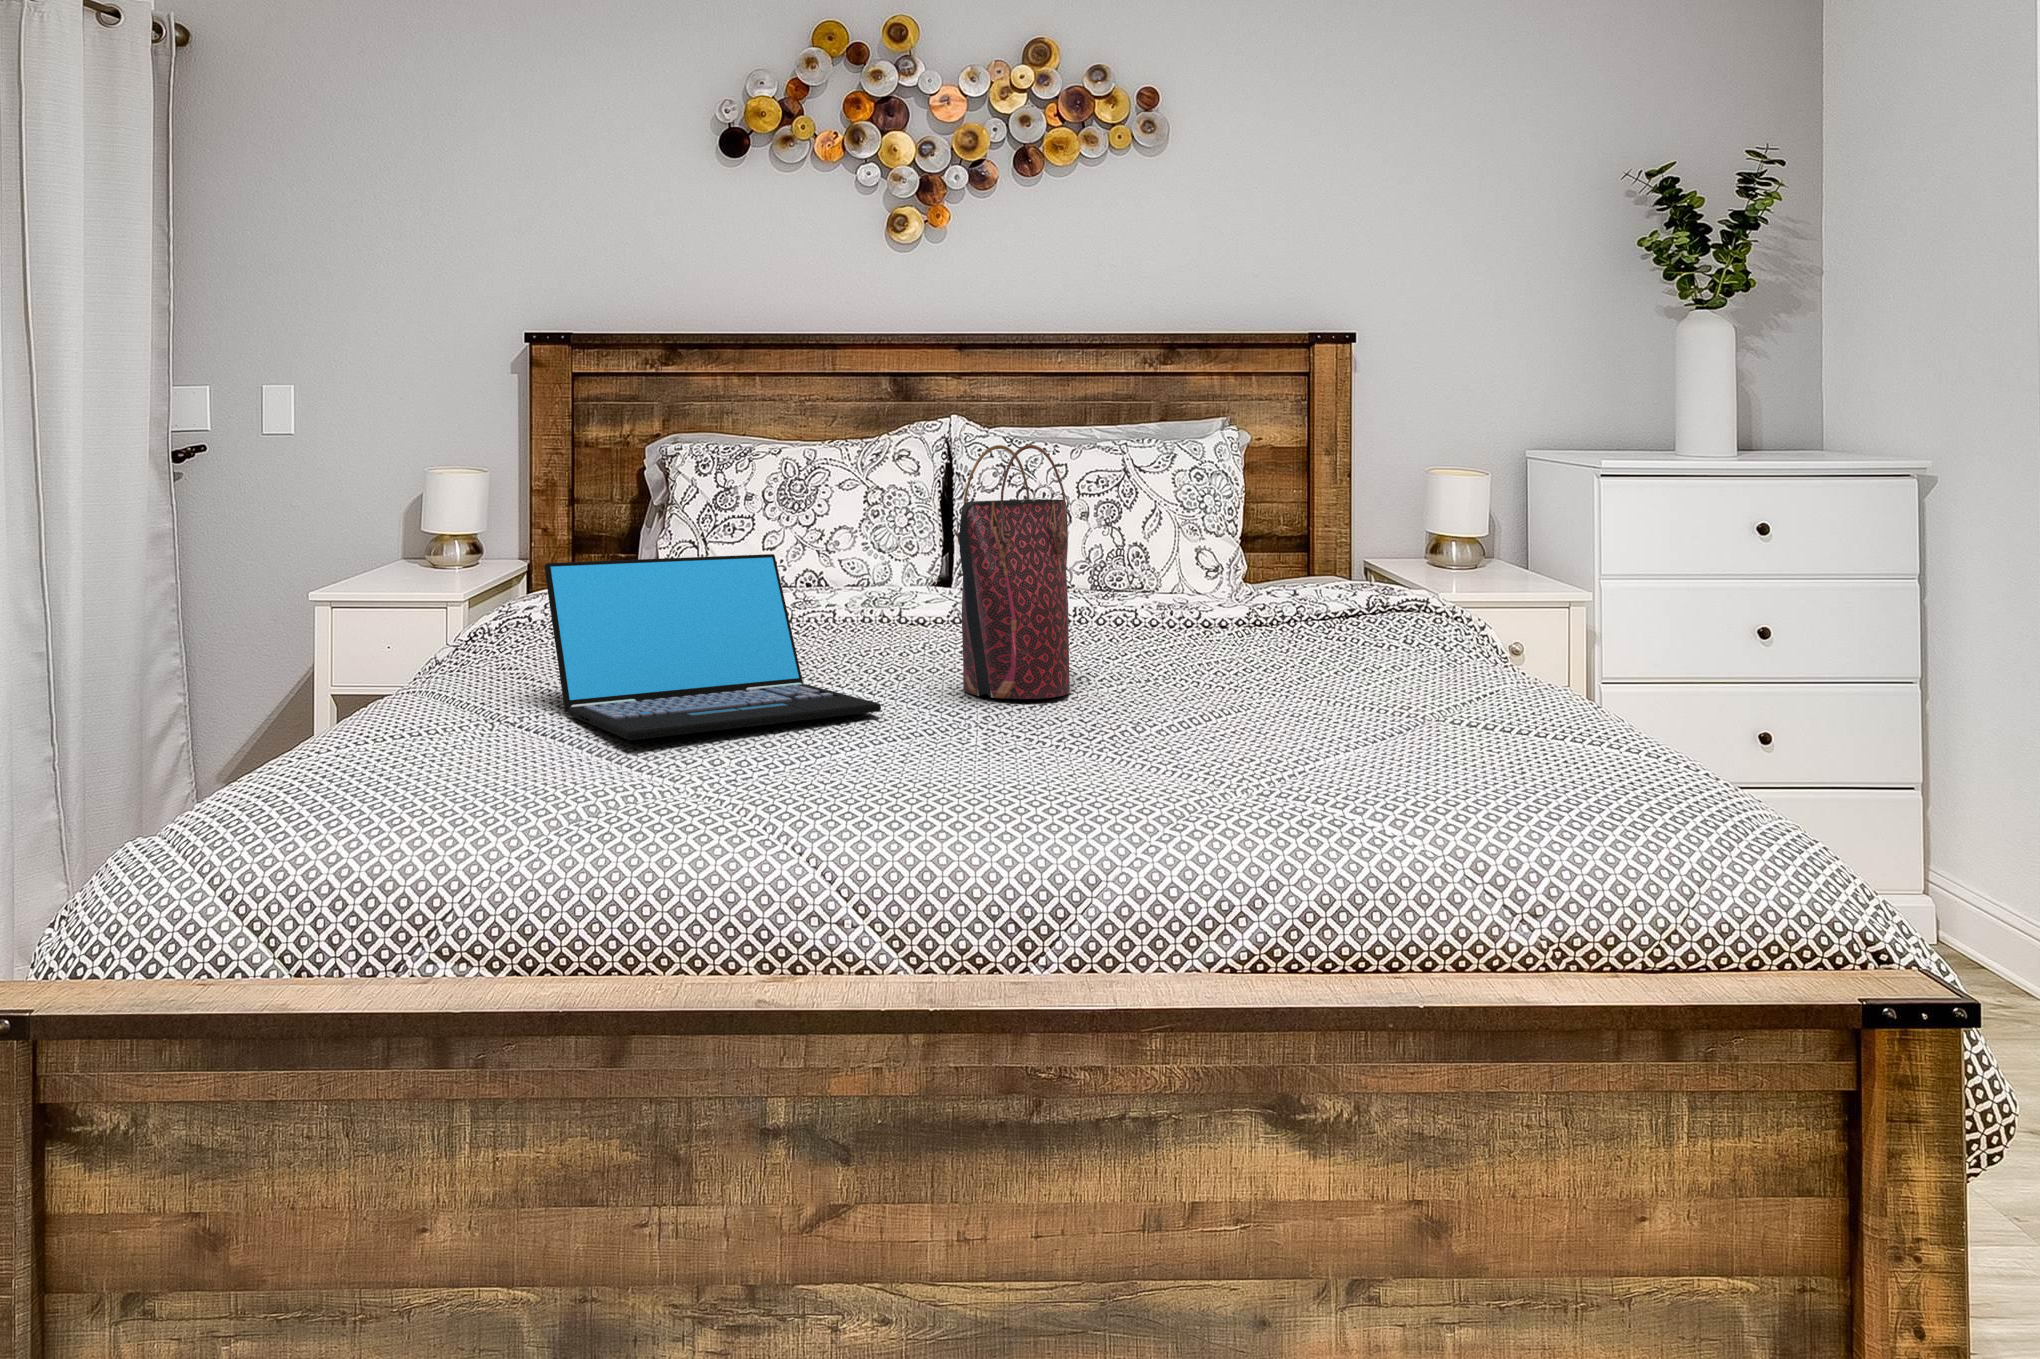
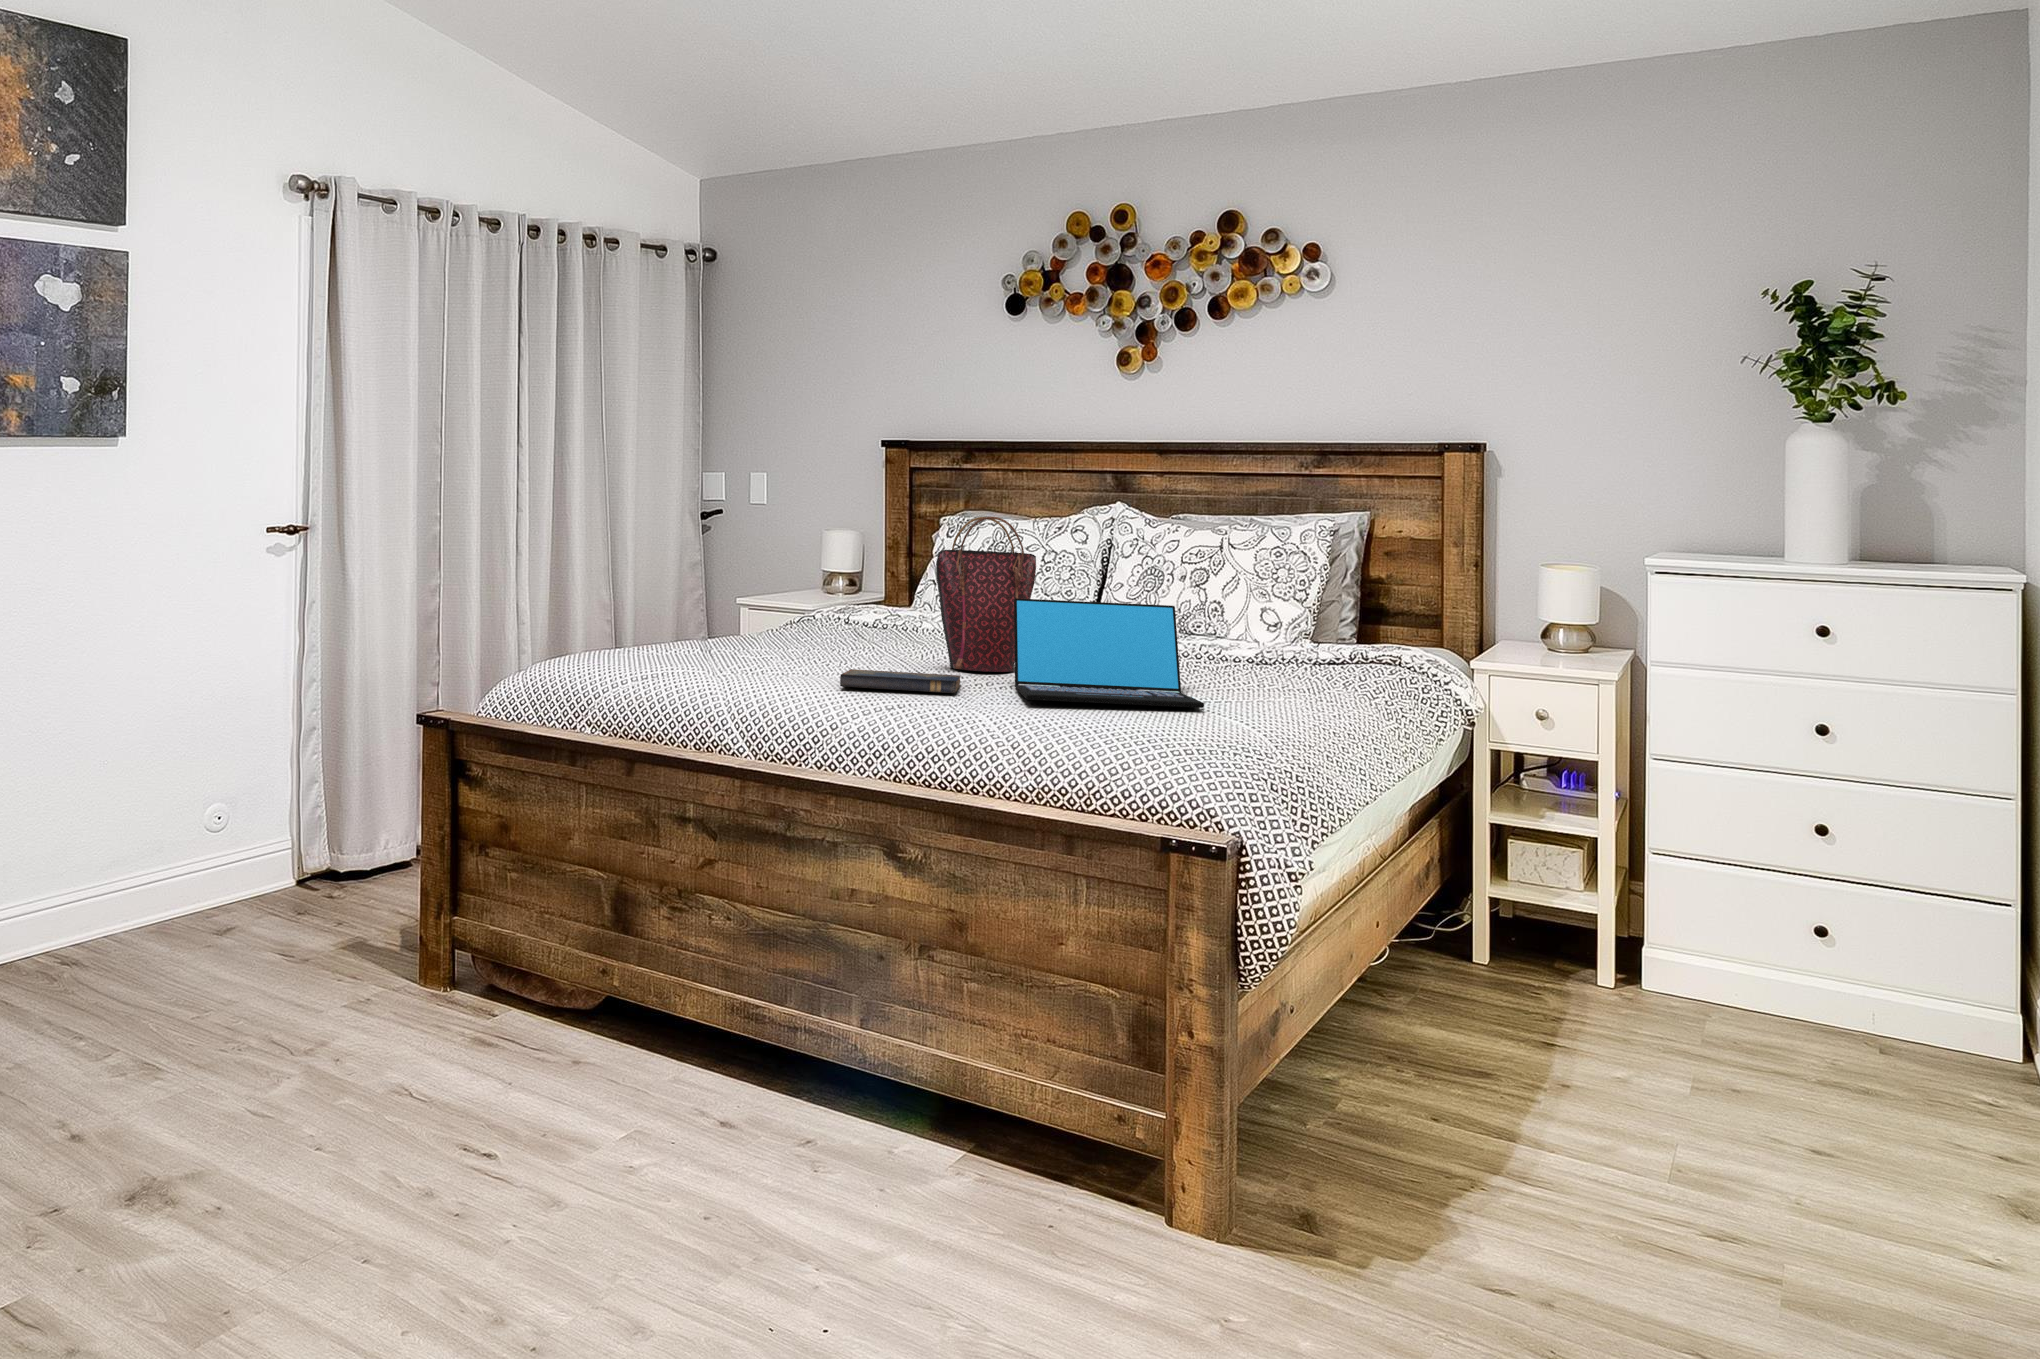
laptop: present [544,554,881,740] -> present [1014,598,1204,708]
hardcover book: none [917,718,1162,781] -> present [840,669,960,693]

